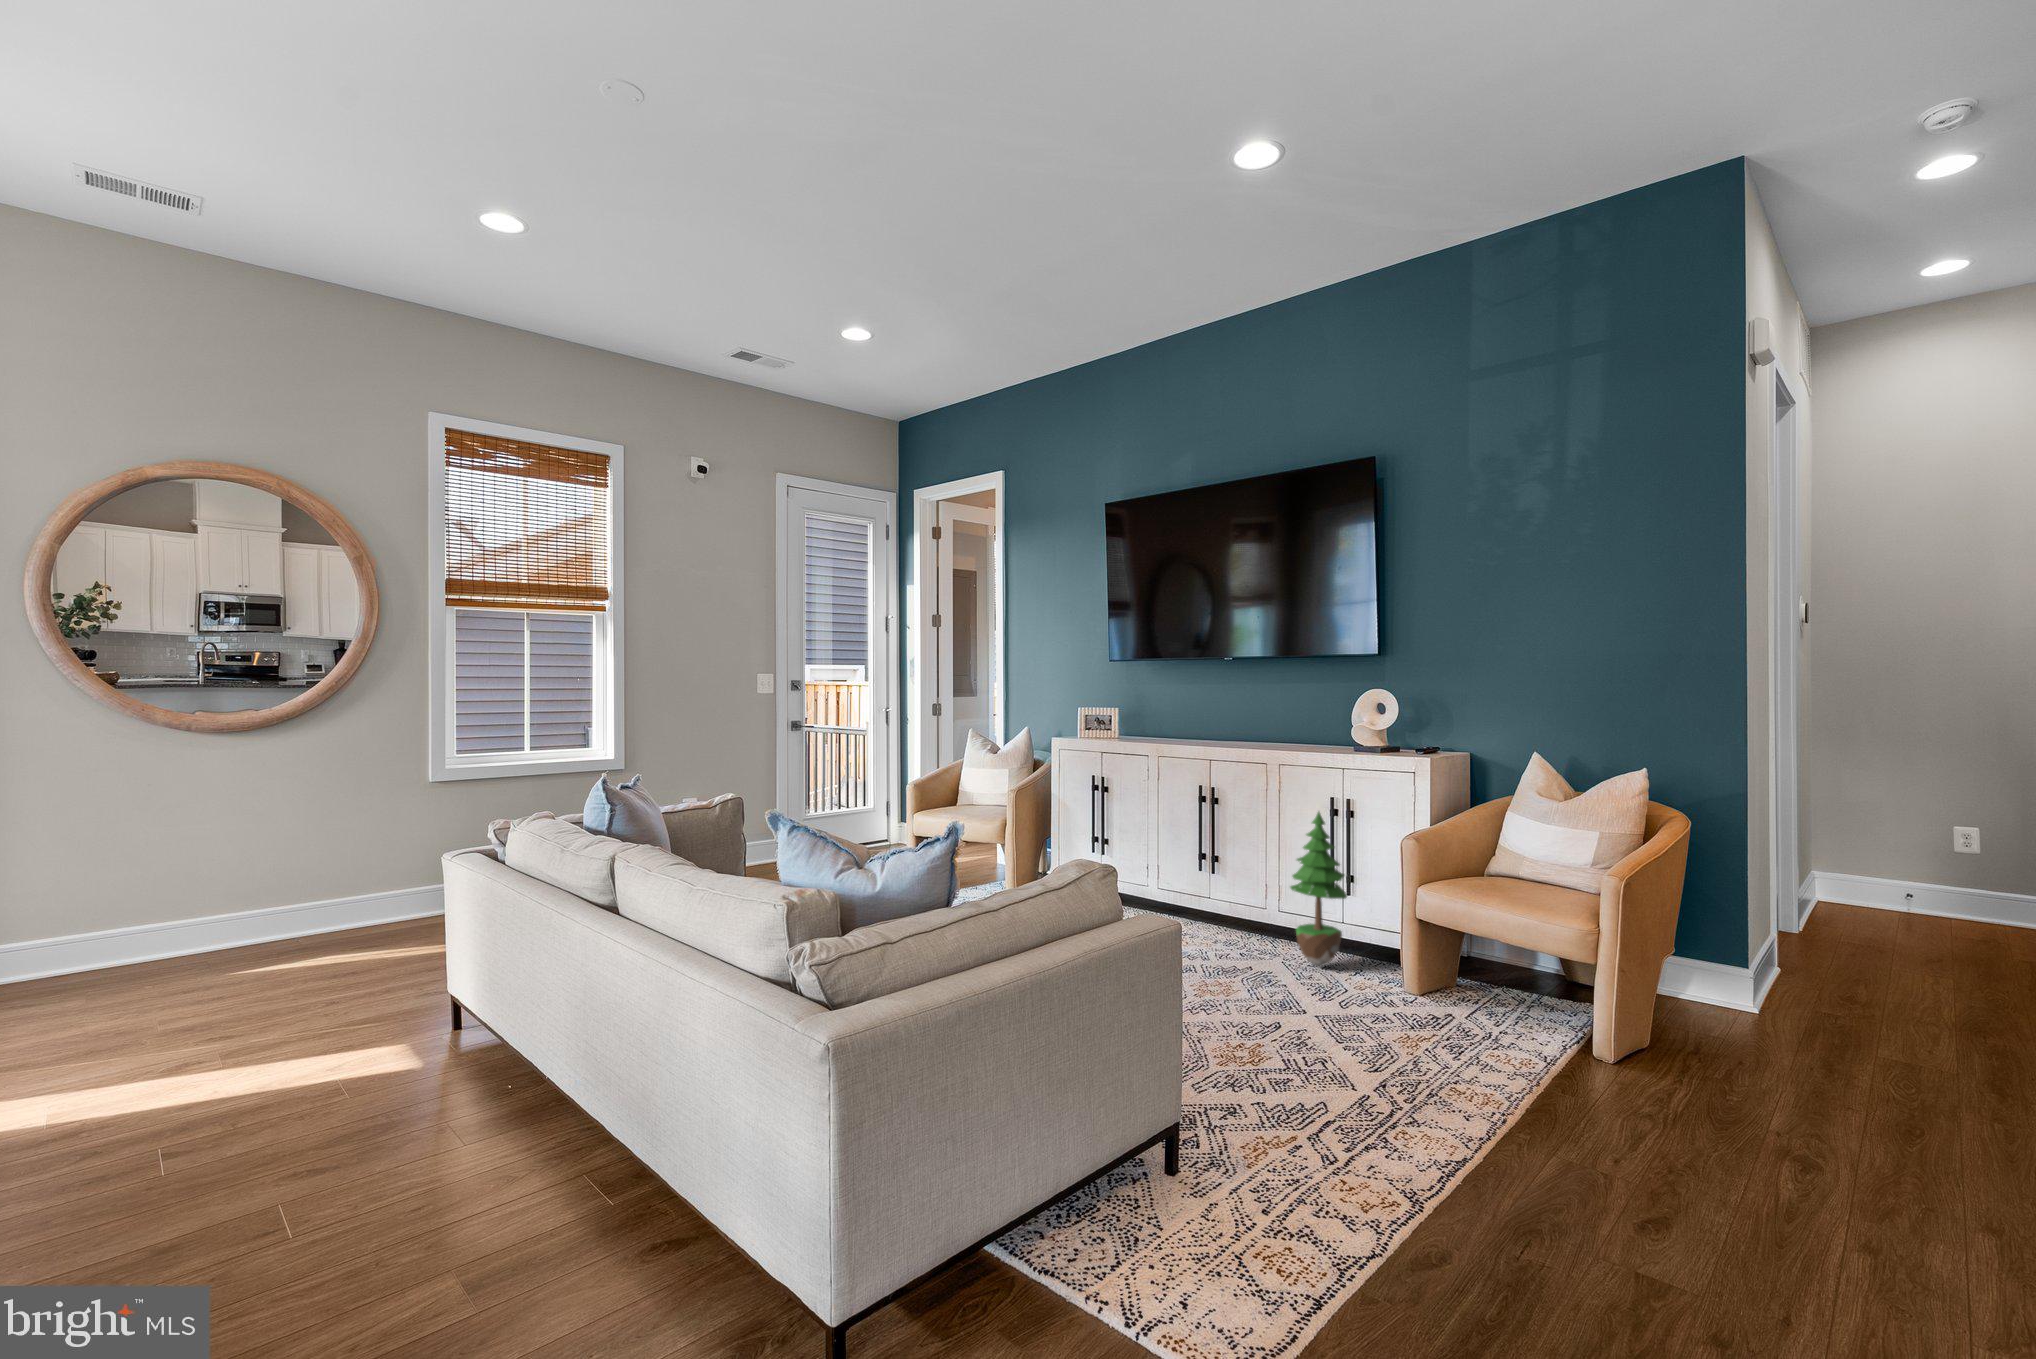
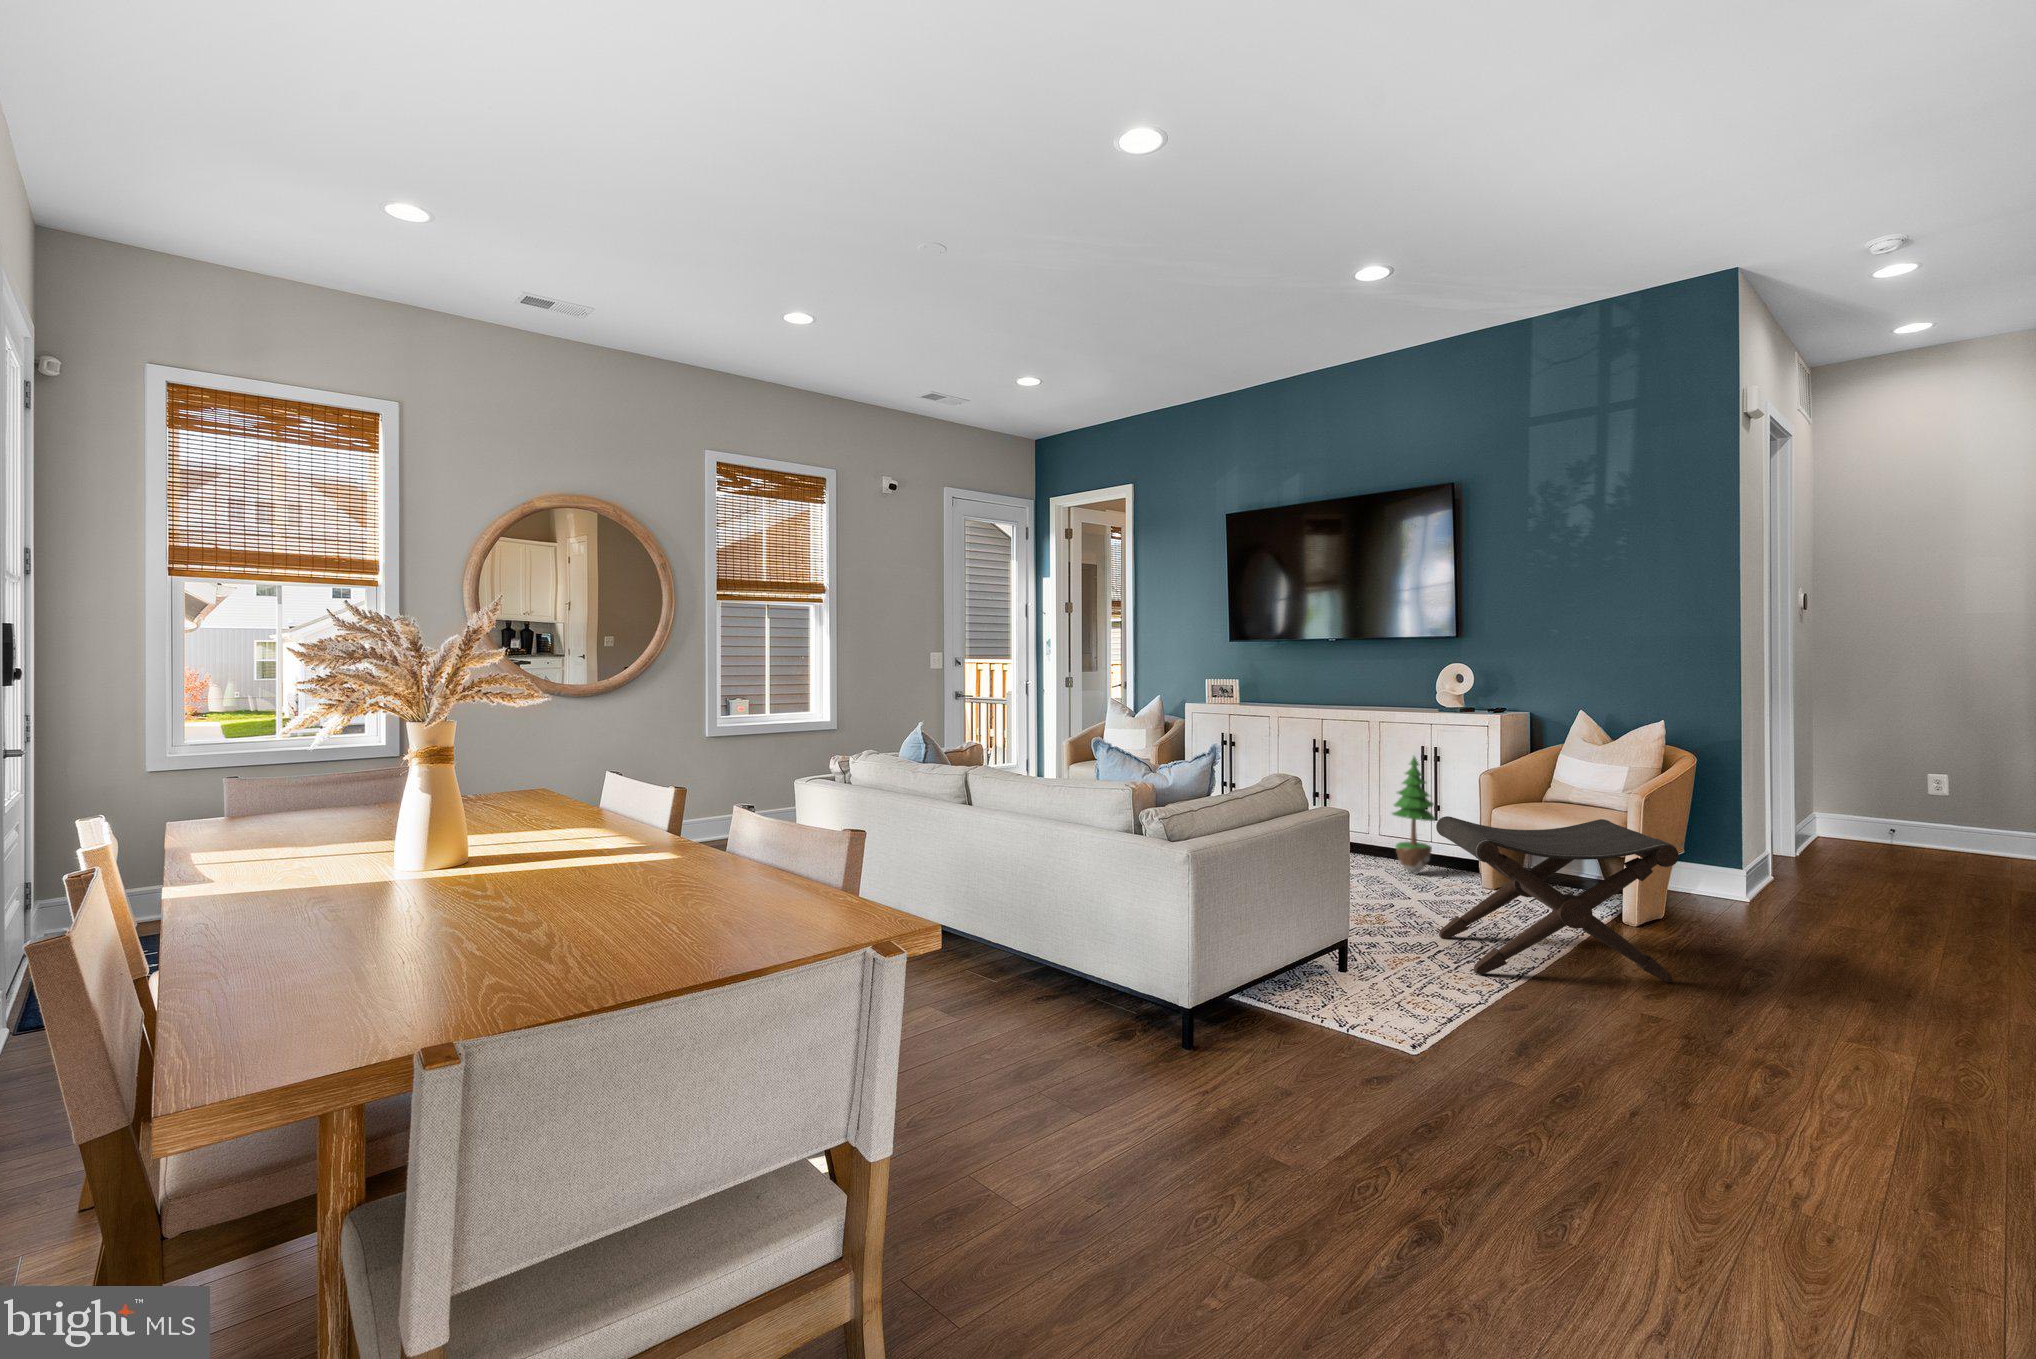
footstool: none [1328,915,1683,1194] -> present [1436,816,1679,982]

